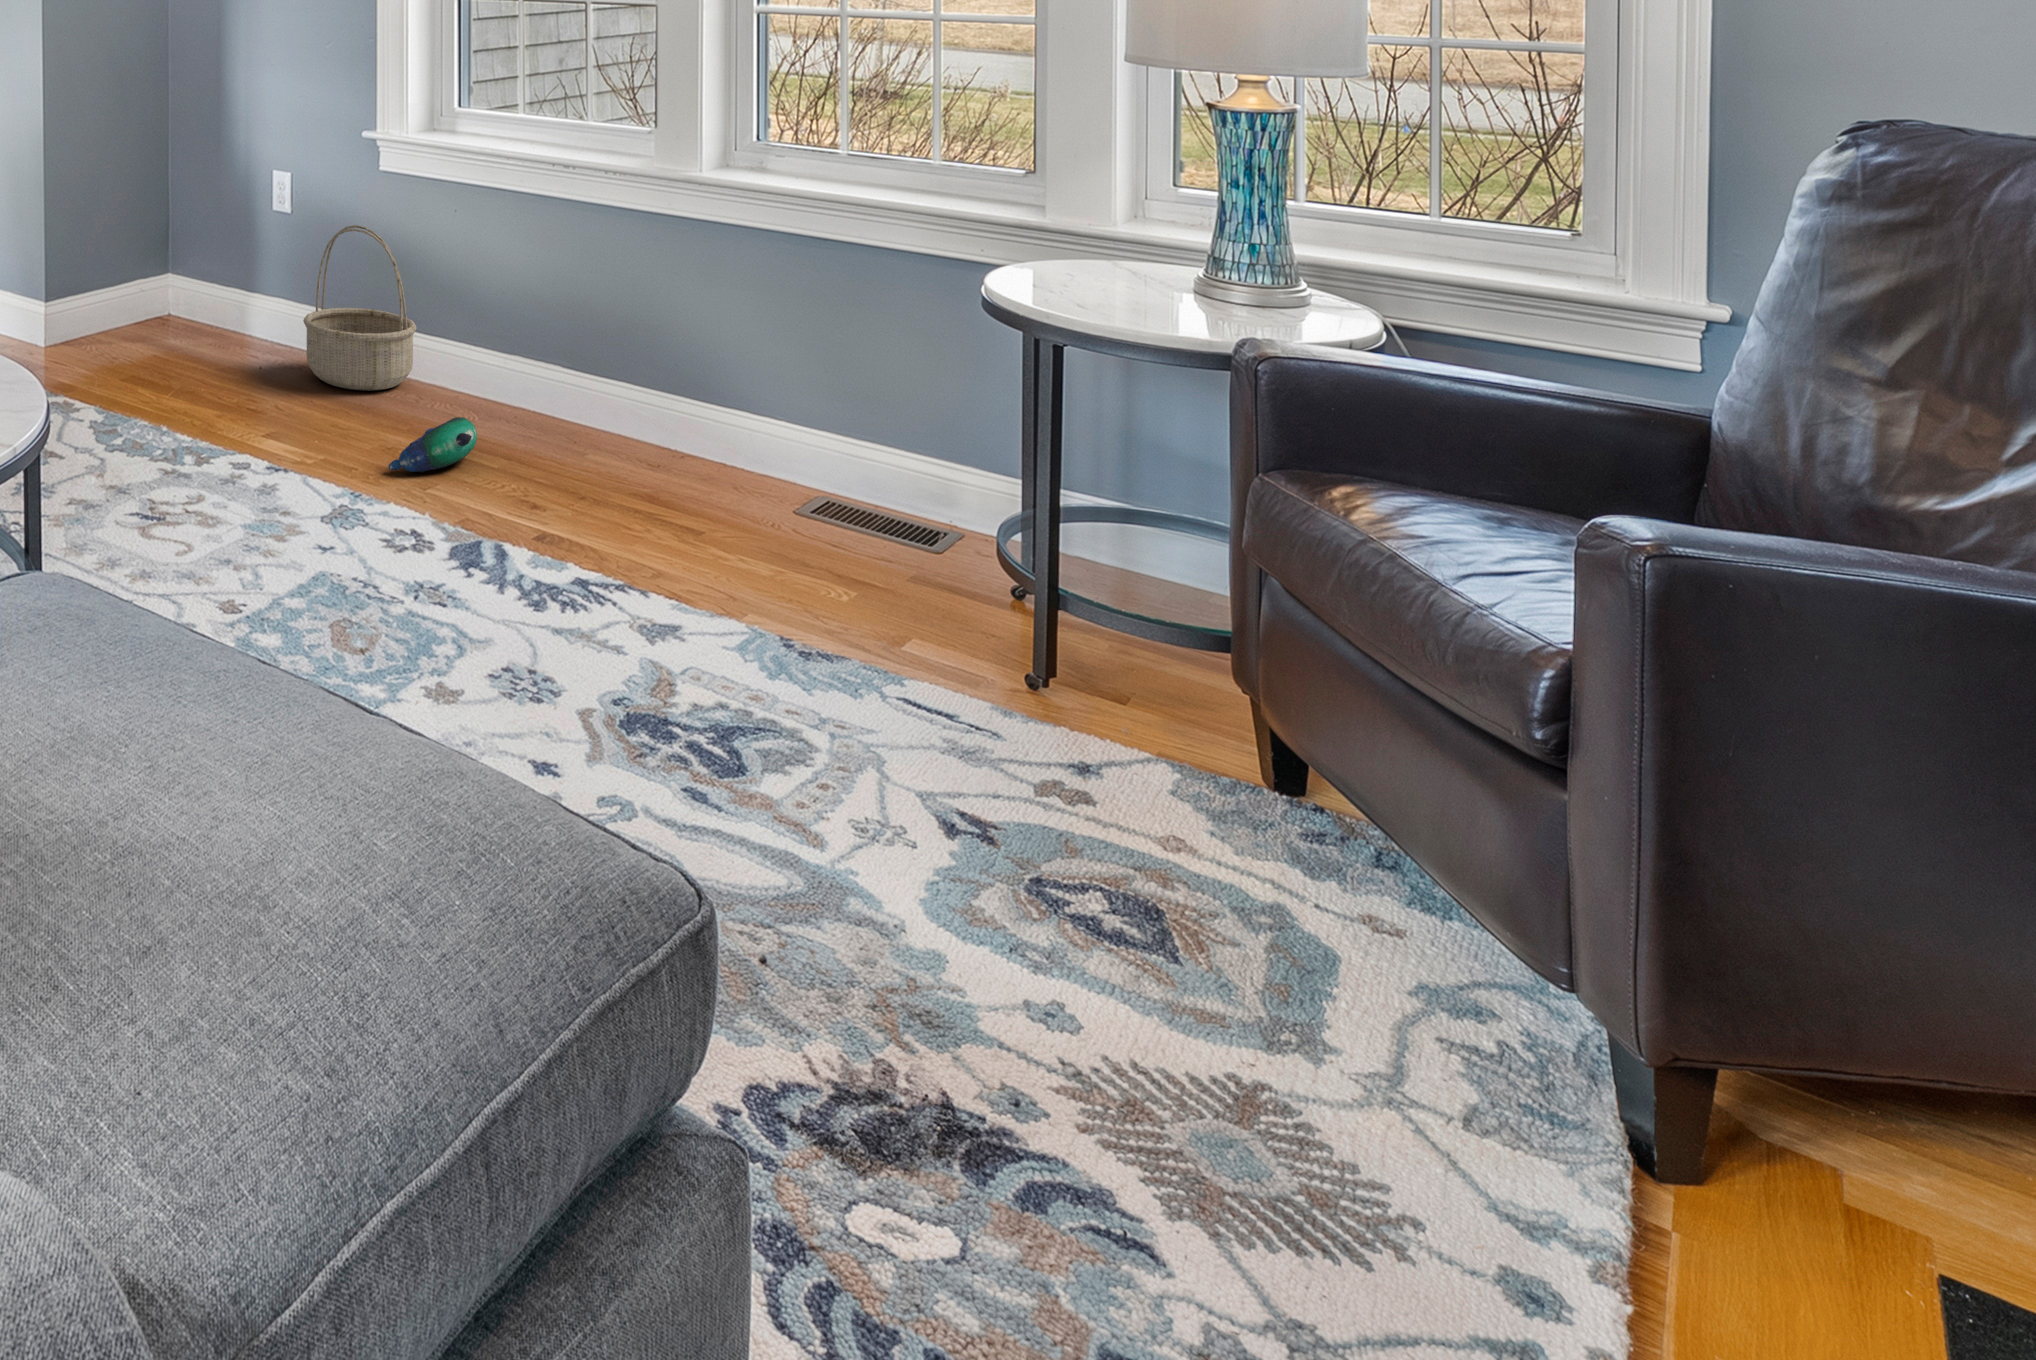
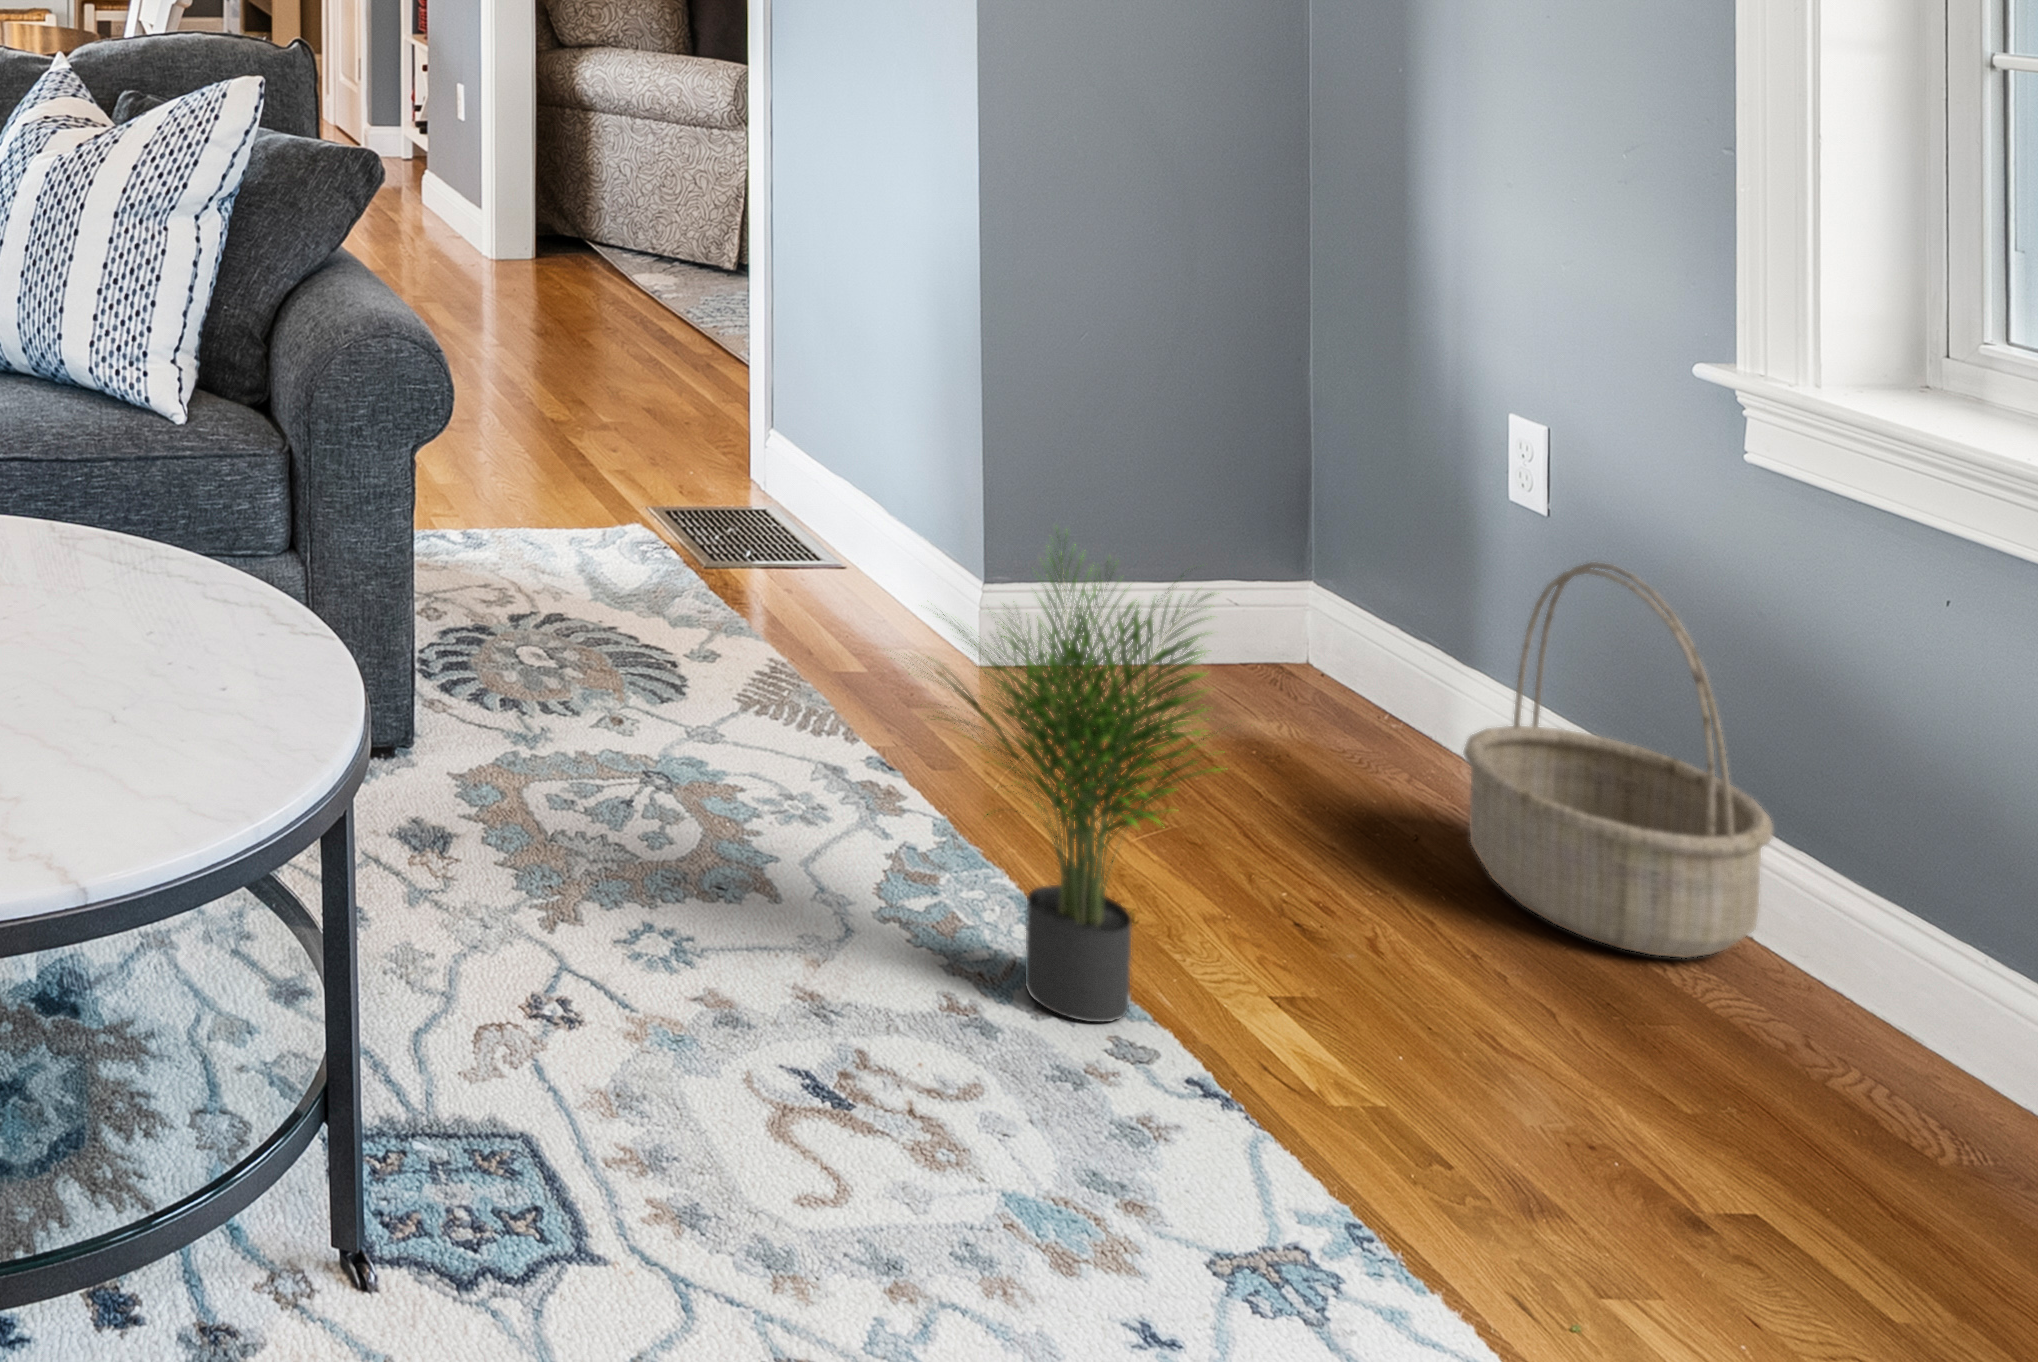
potted plant: none [118,236,284,467] -> present [894,539,1225,1022]
plush toy: present [388,417,477,473] -> none [1495,1121,1808,1240]

